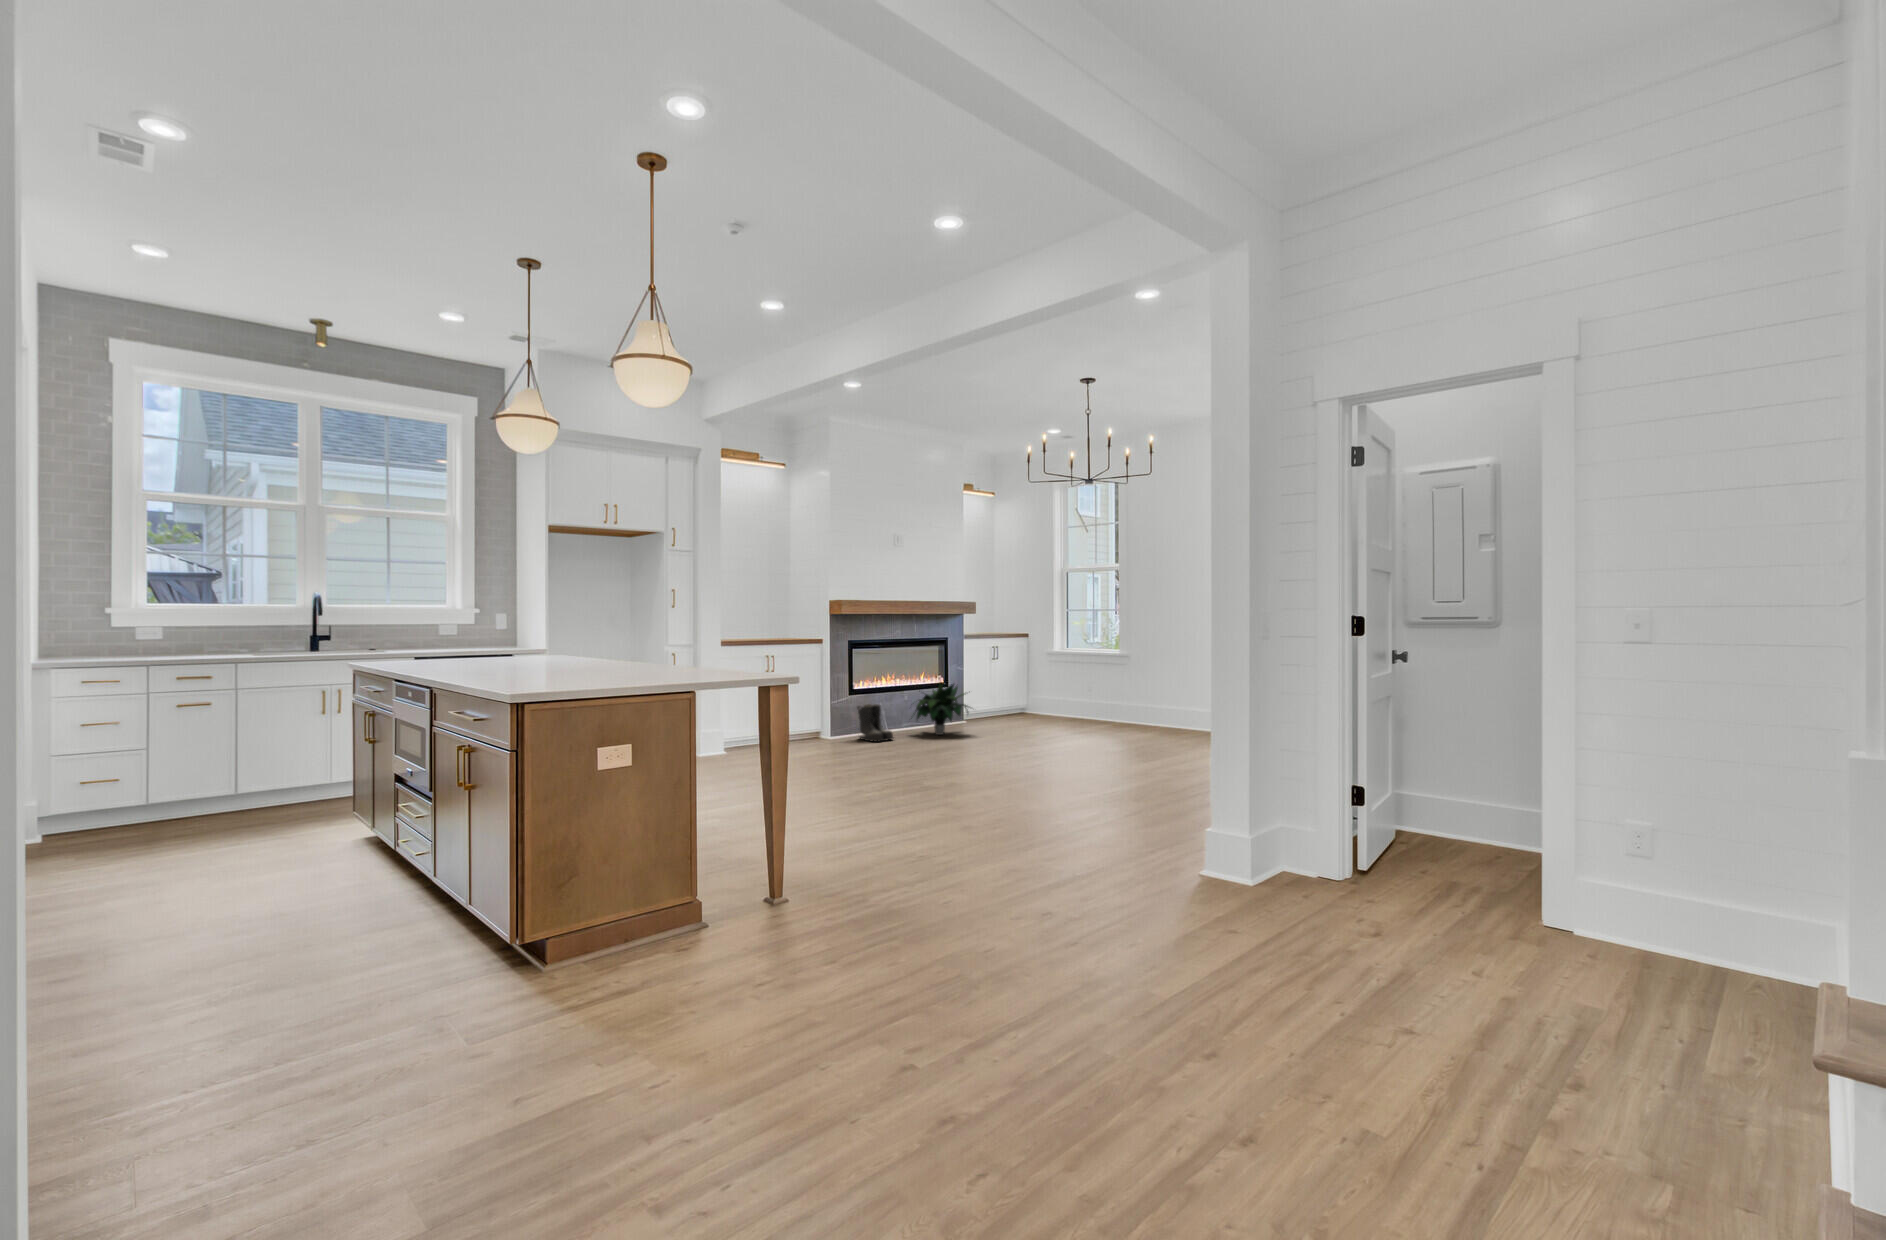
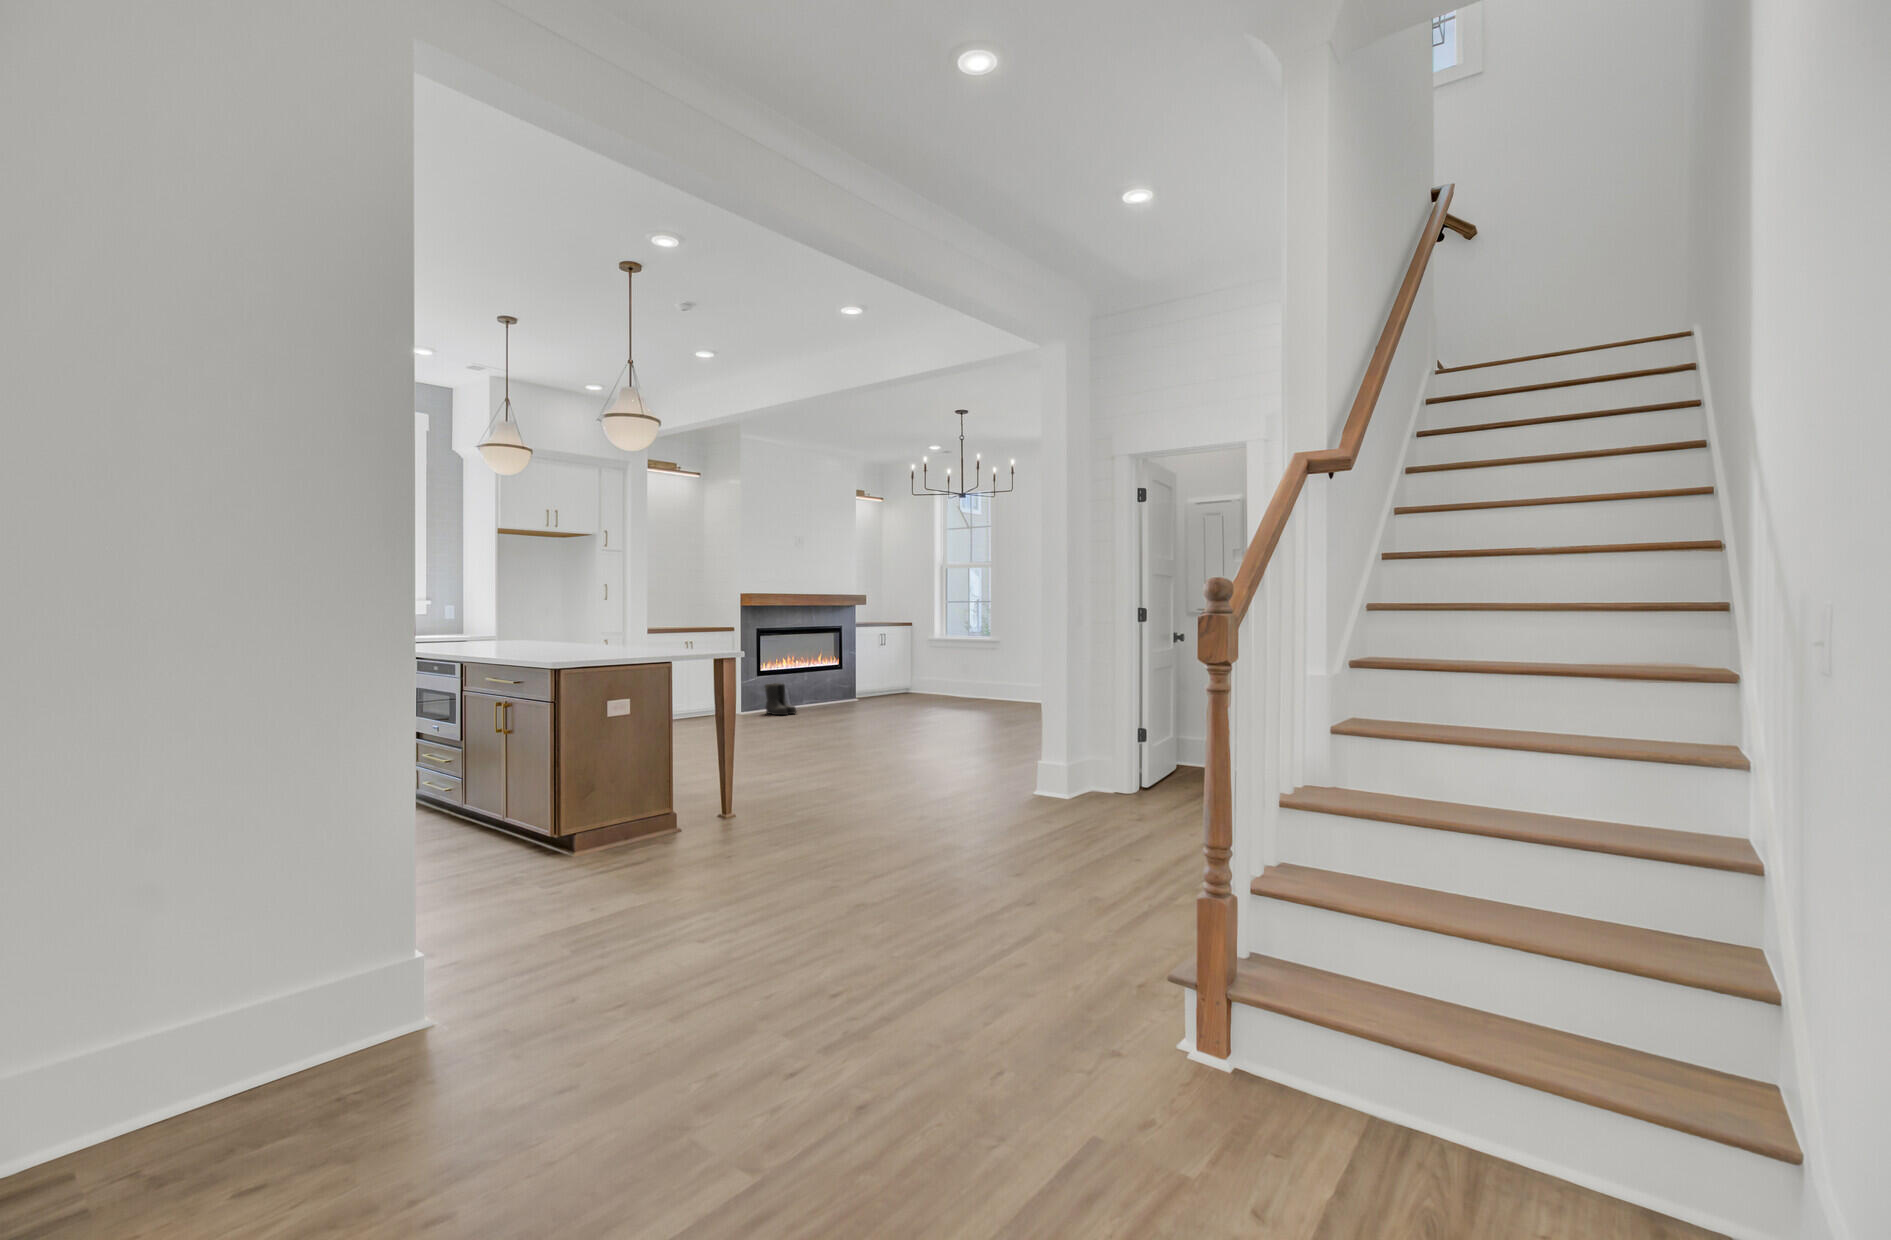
potted plant: present [915,683,969,735] -> none [808,663,868,709]

